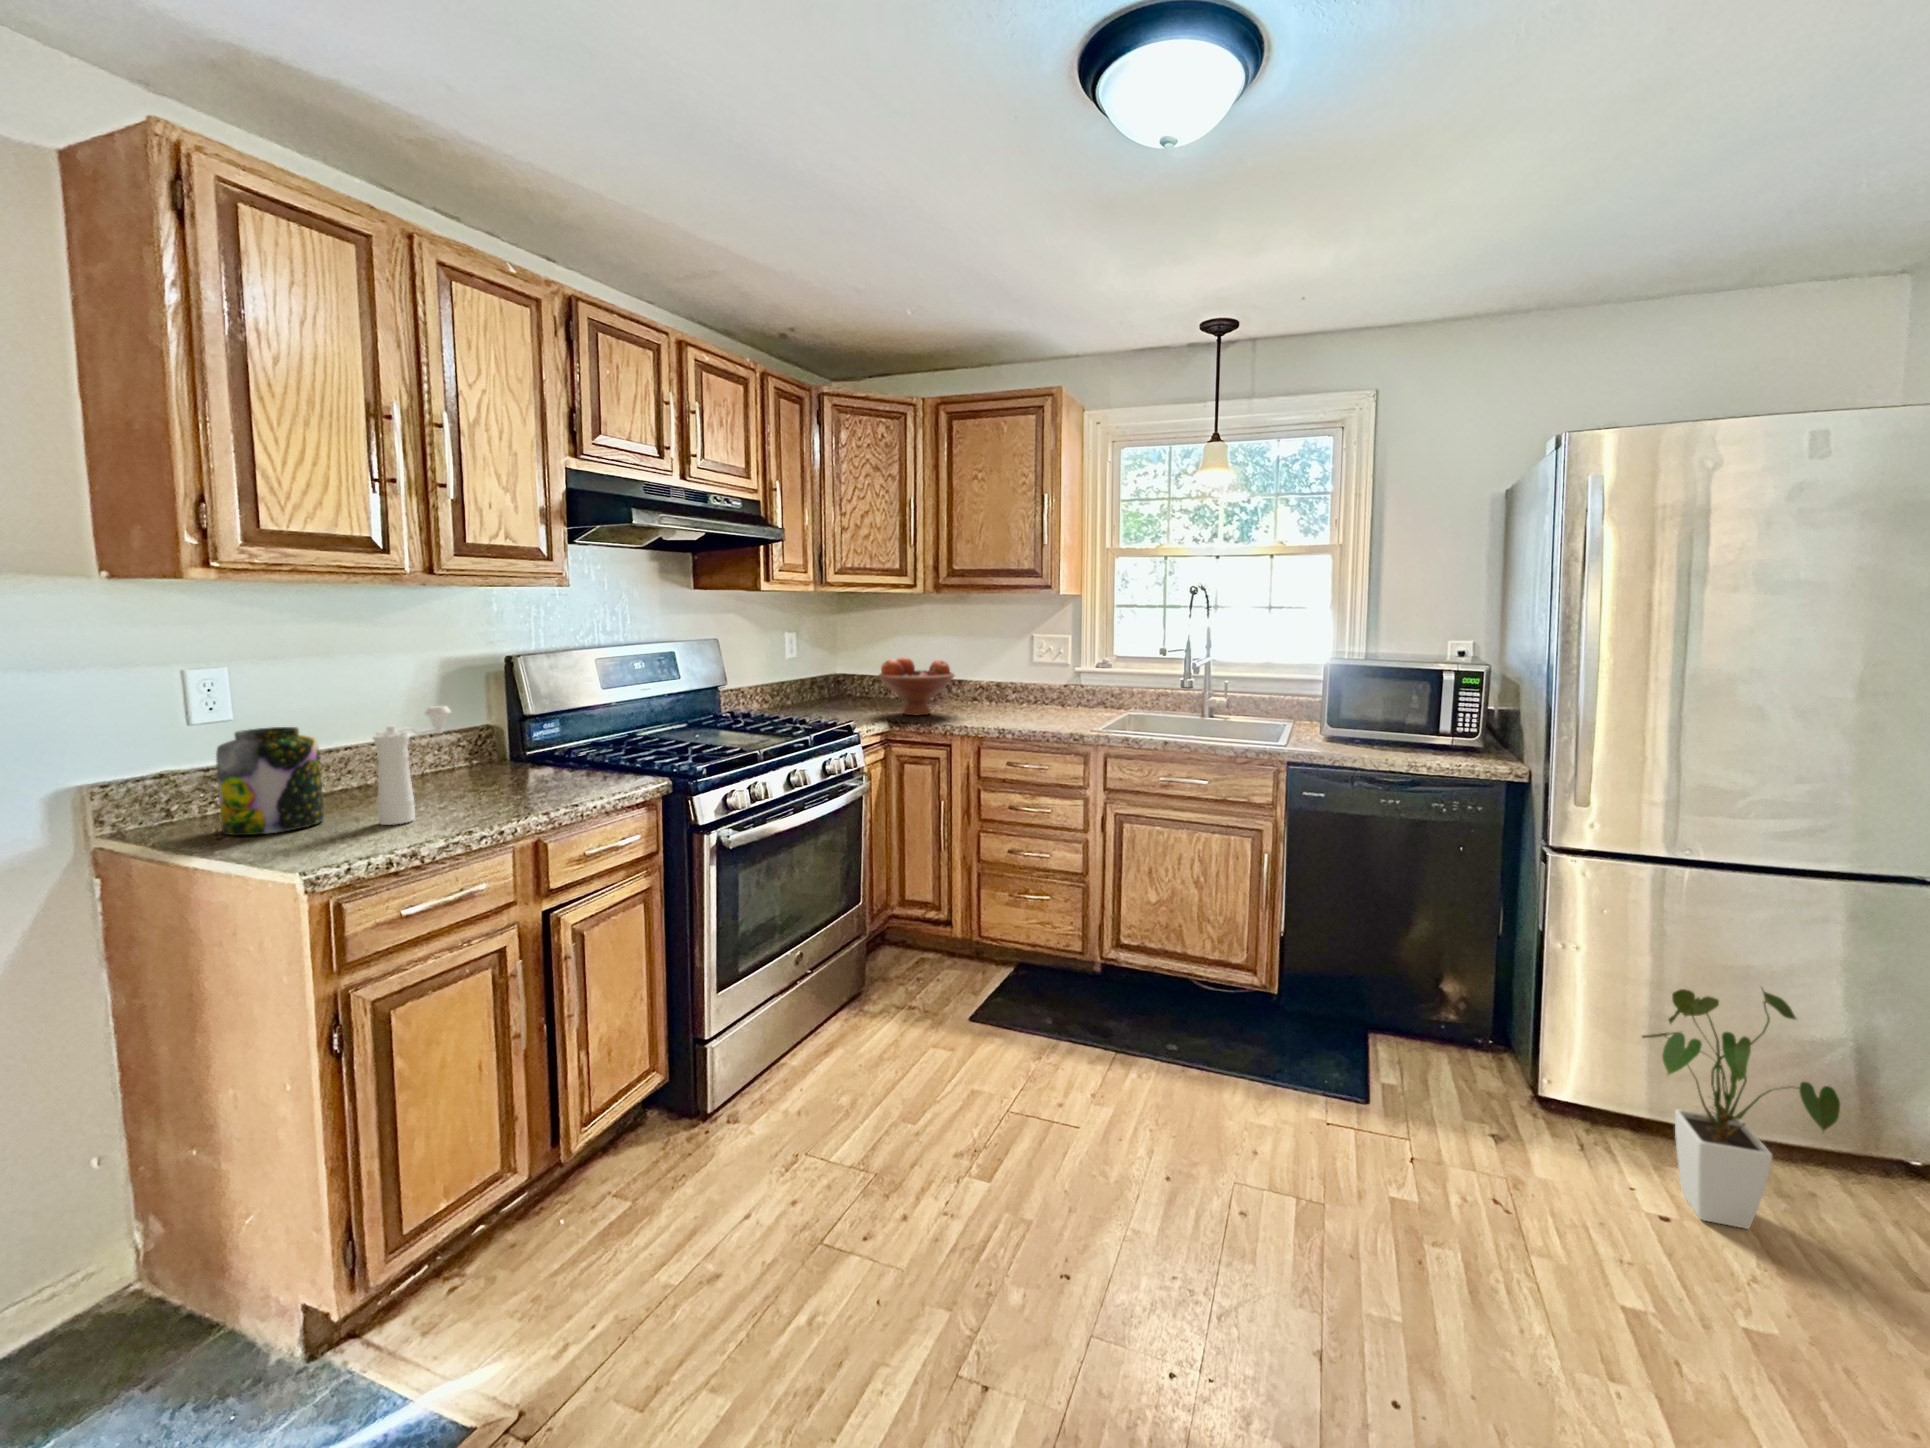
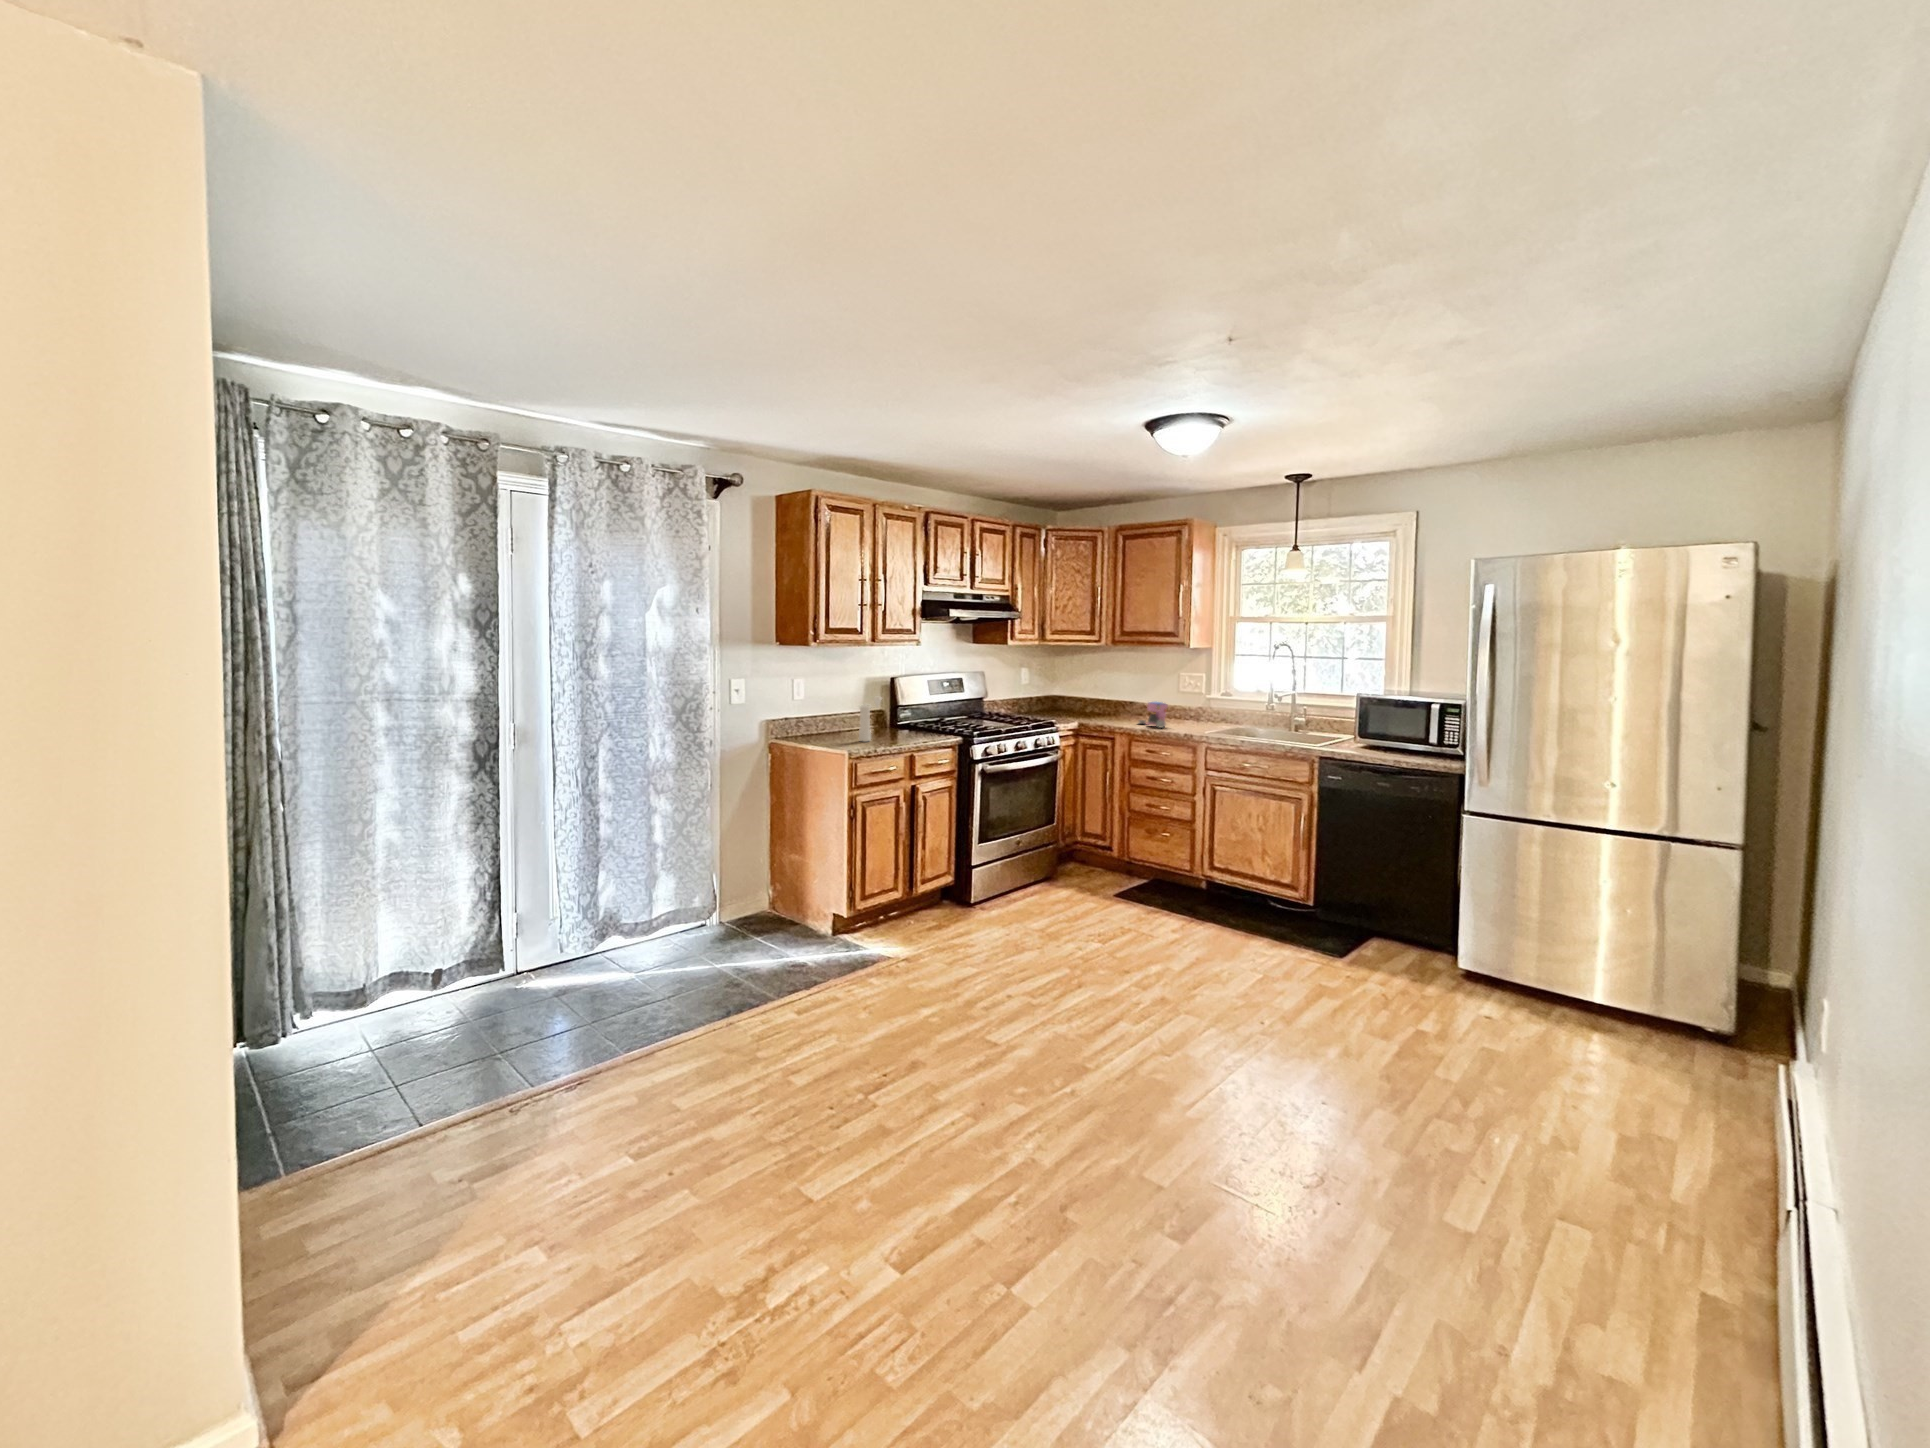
fruit bowl: present [879,657,955,715] -> none [1073,685,1121,721]
coffee maker: none [982,681,1031,723] -> present [1139,702,1168,728]
jar: present [216,727,324,835] -> none [811,702,840,740]
house plant: present [1642,988,1840,1229] -> none [1489,895,1603,1025]

